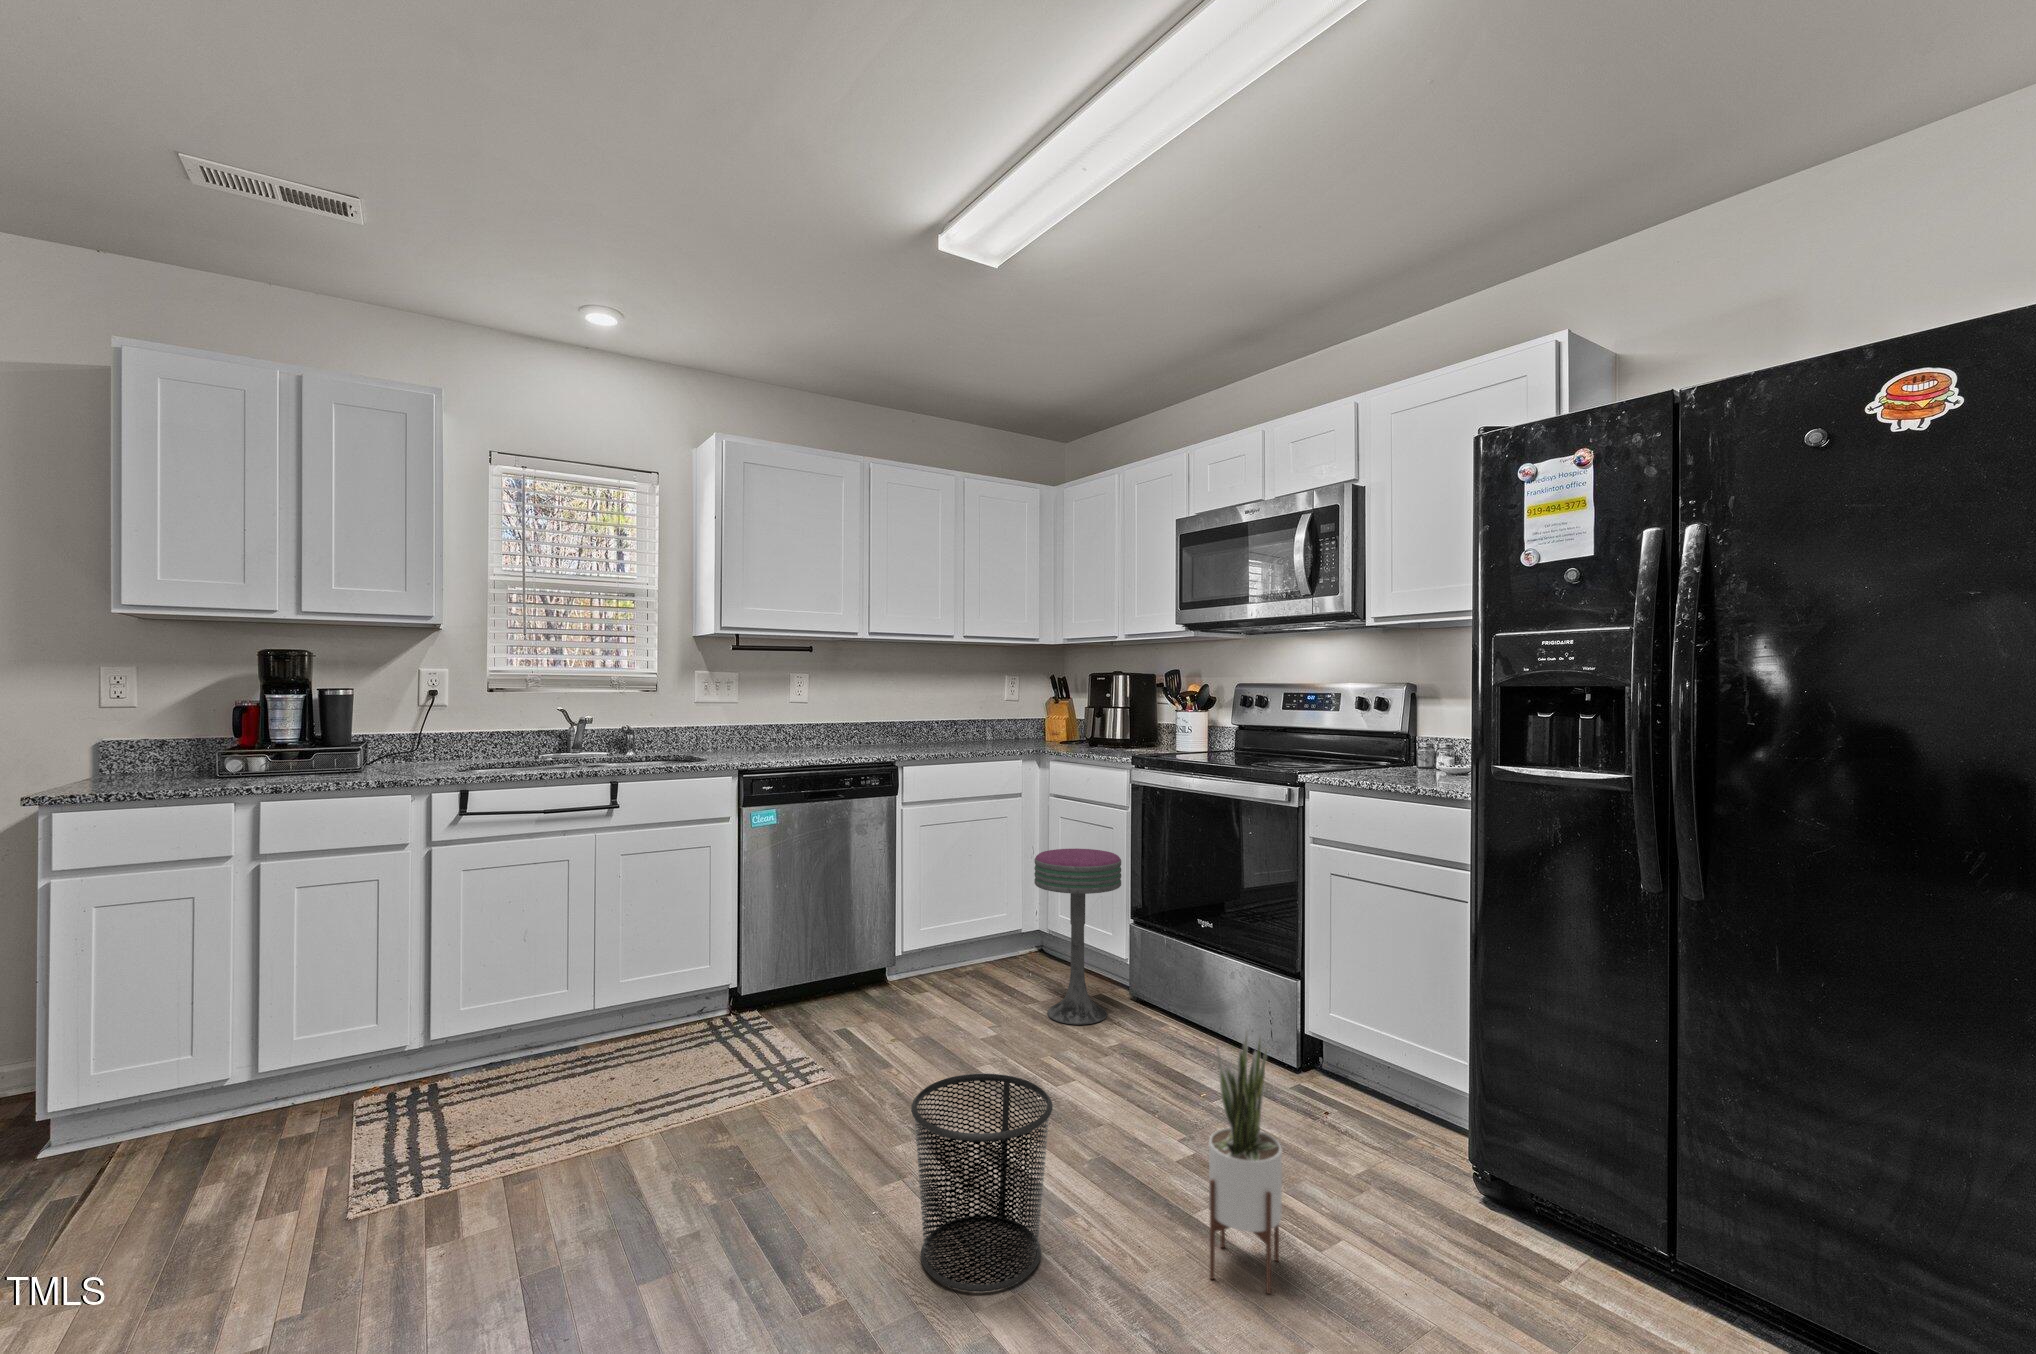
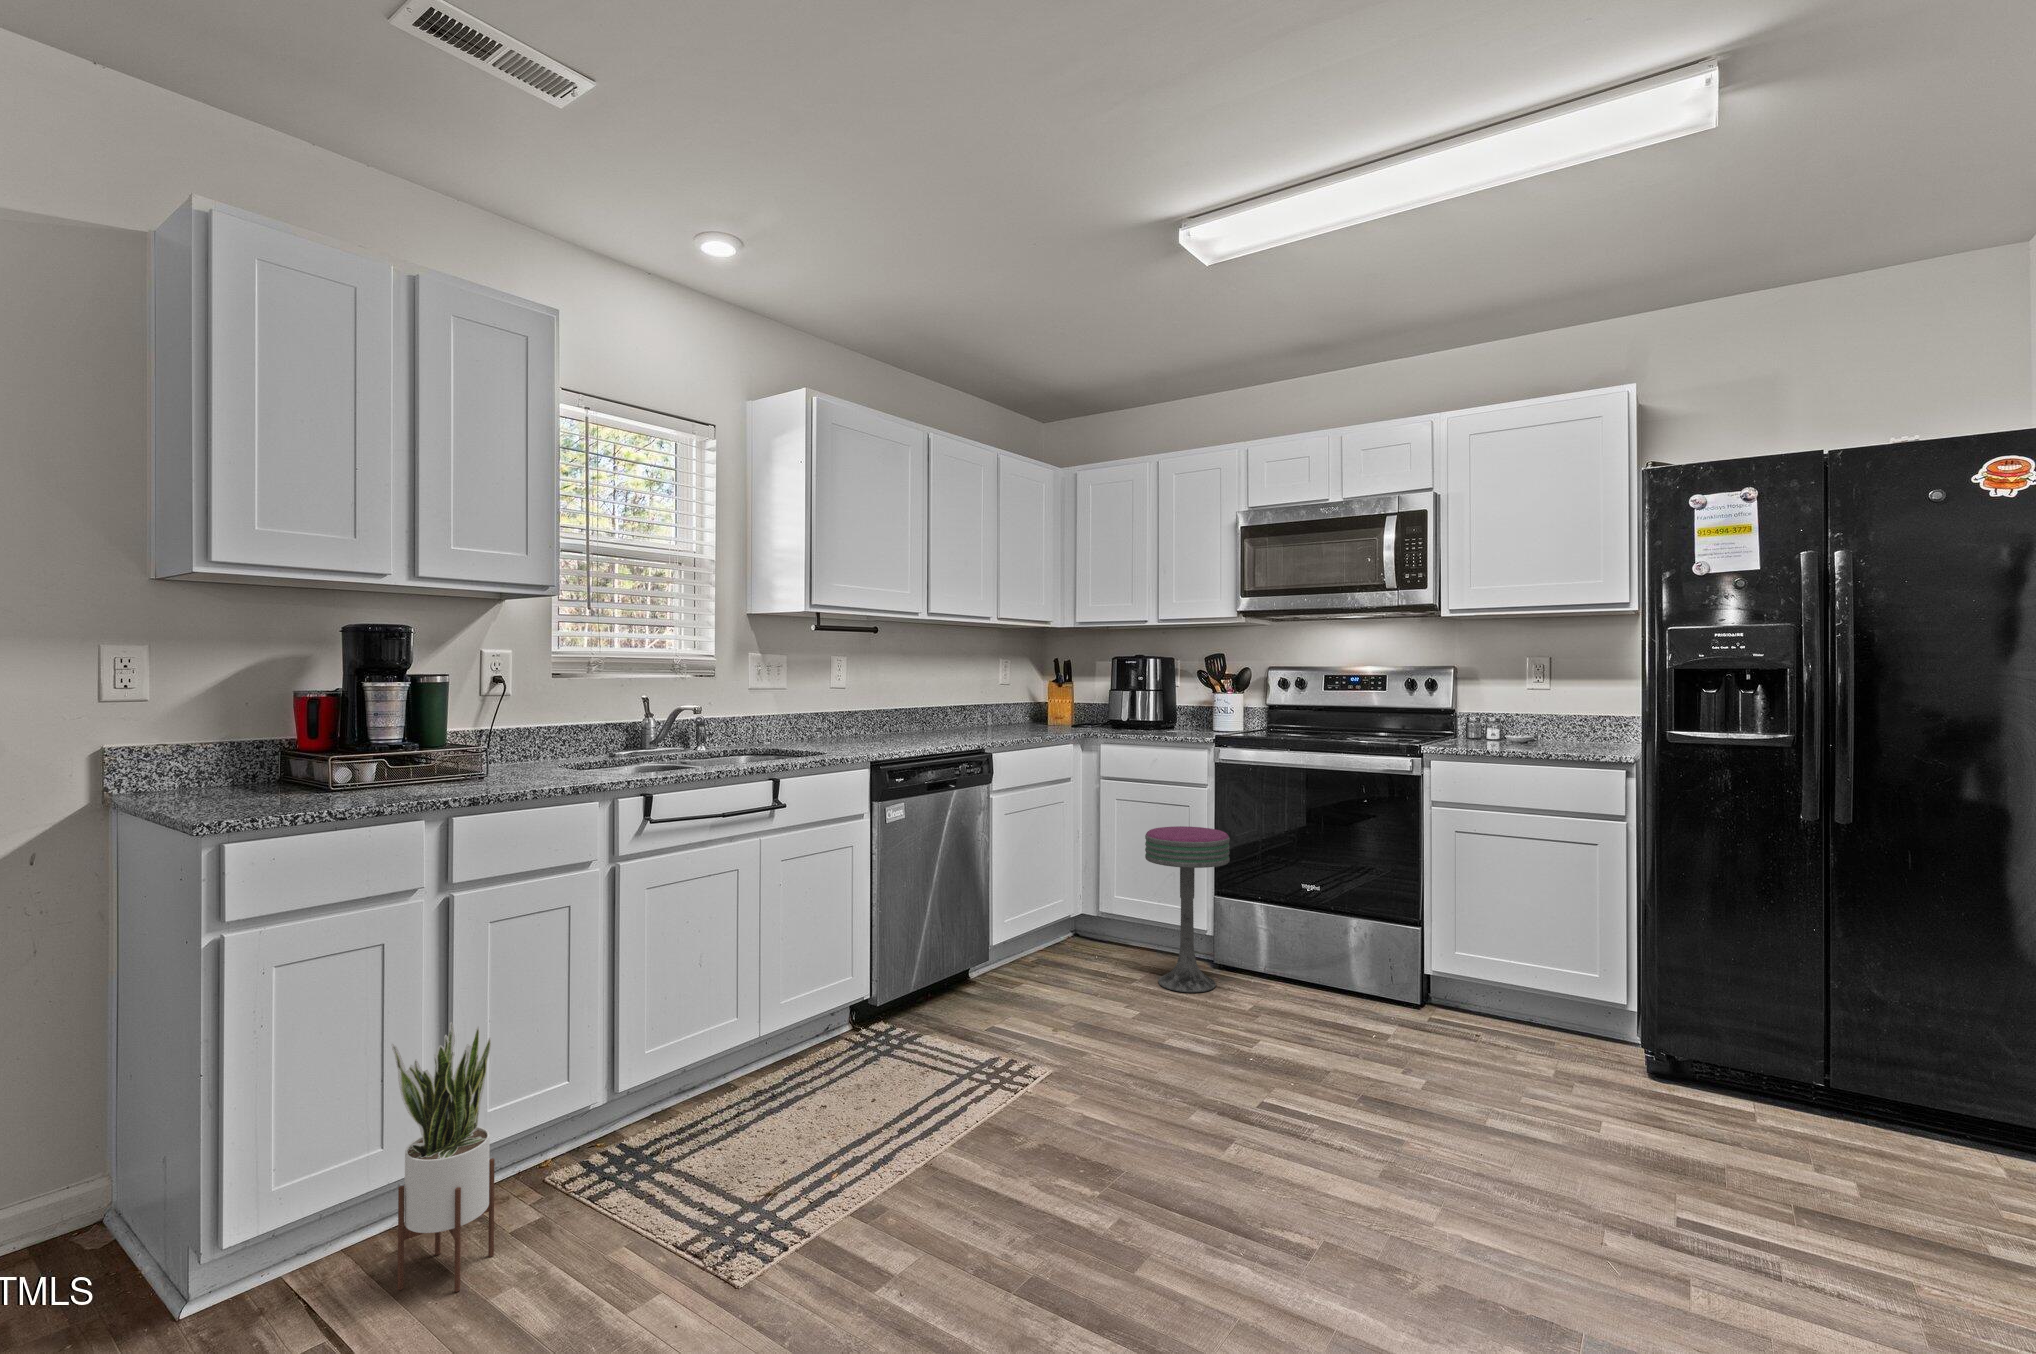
potted plant: present [1209,1030,1282,1294] -> present [392,1022,495,1292]
waste bin: present [911,1073,1053,1292] -> none [1329,1022,1466,1208]

